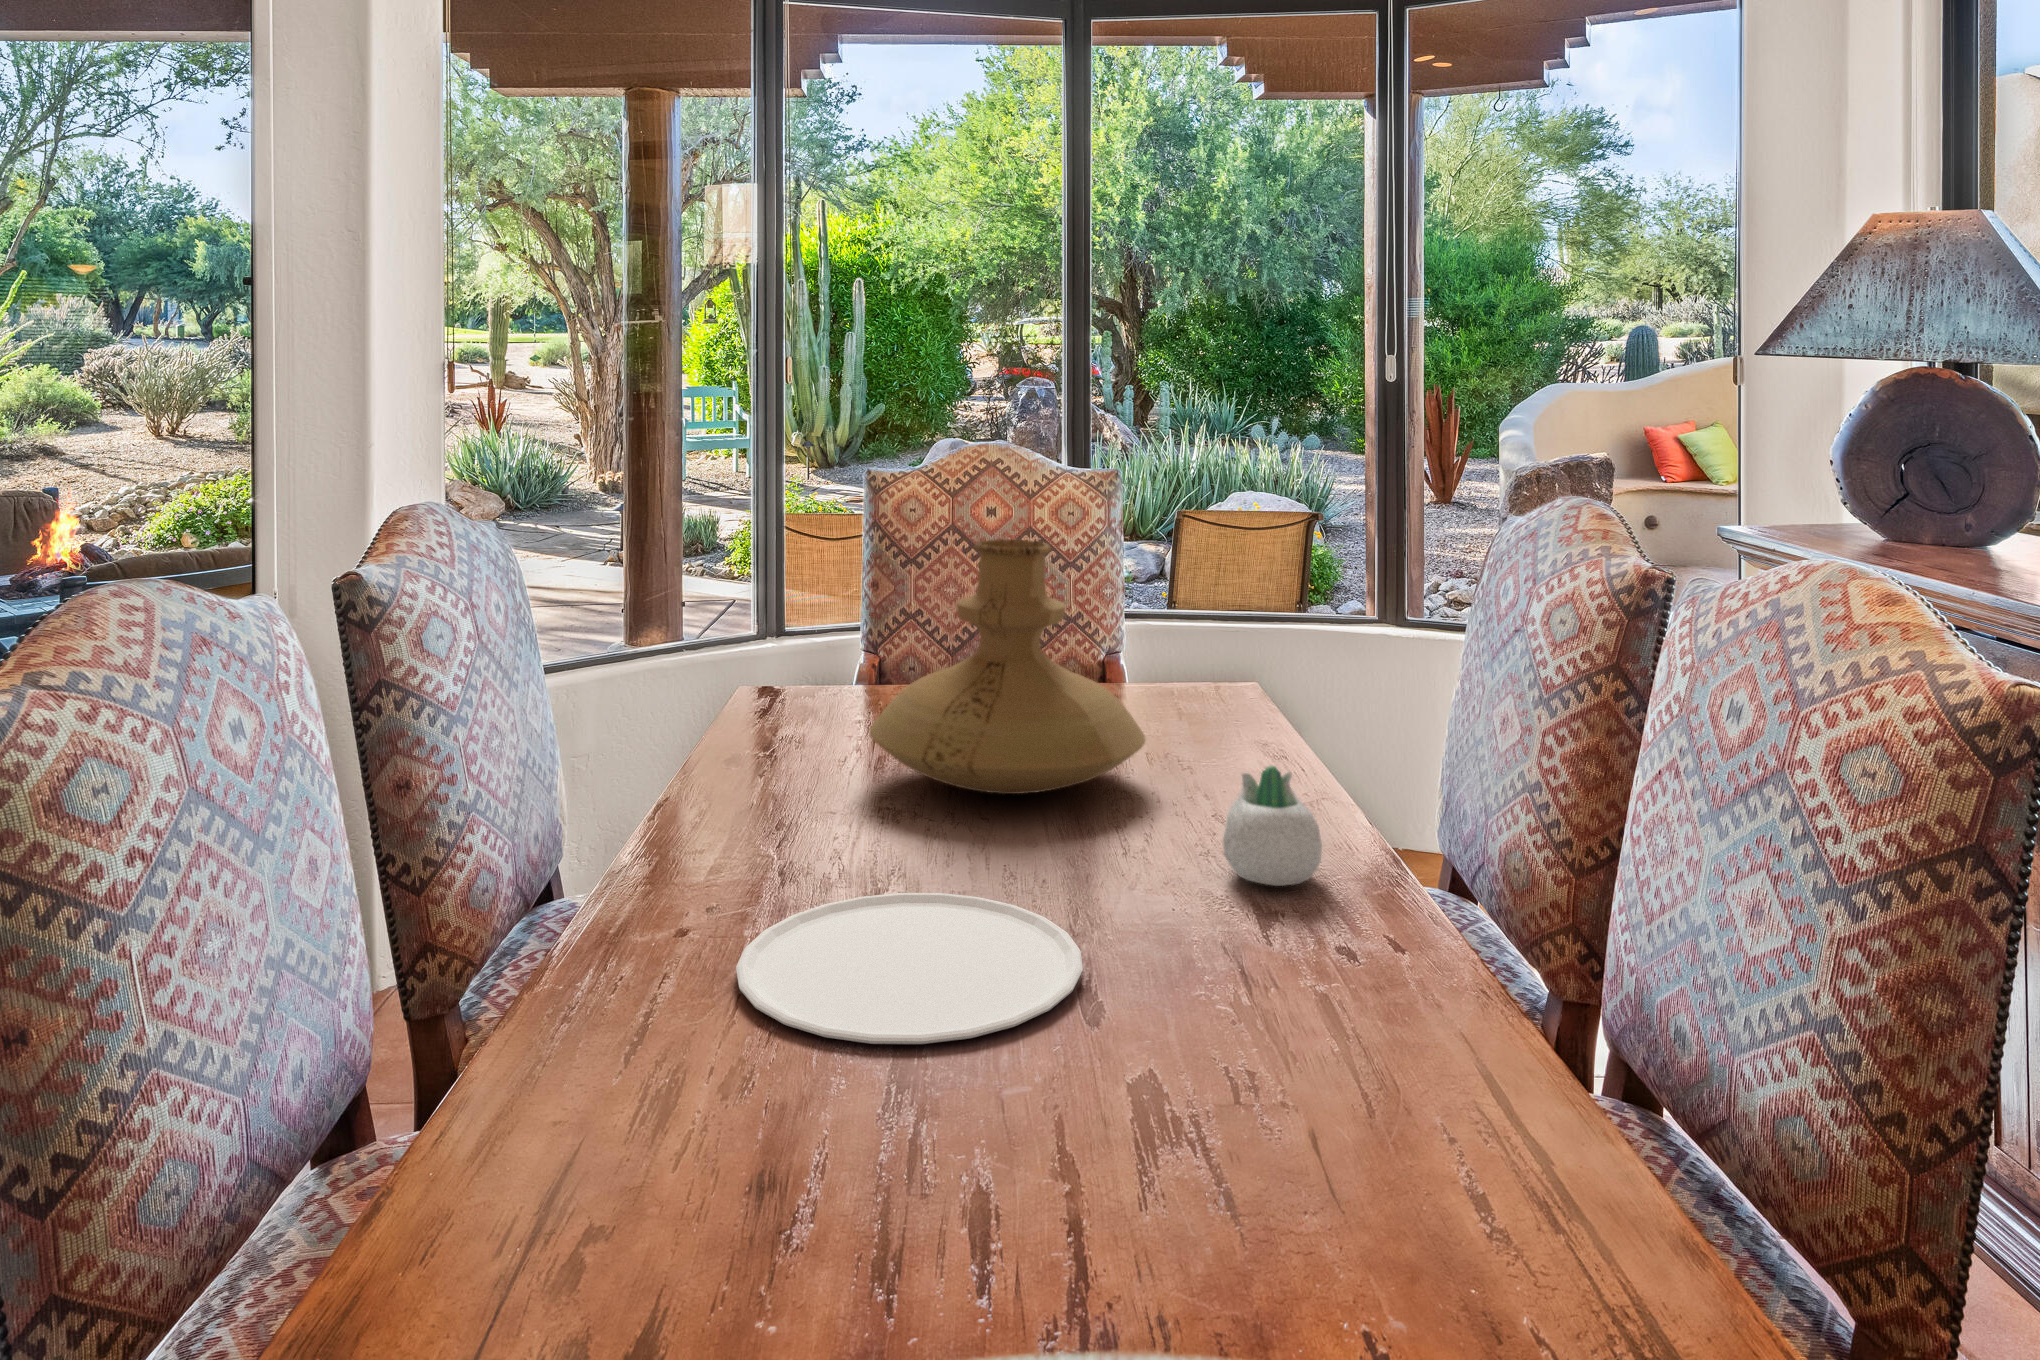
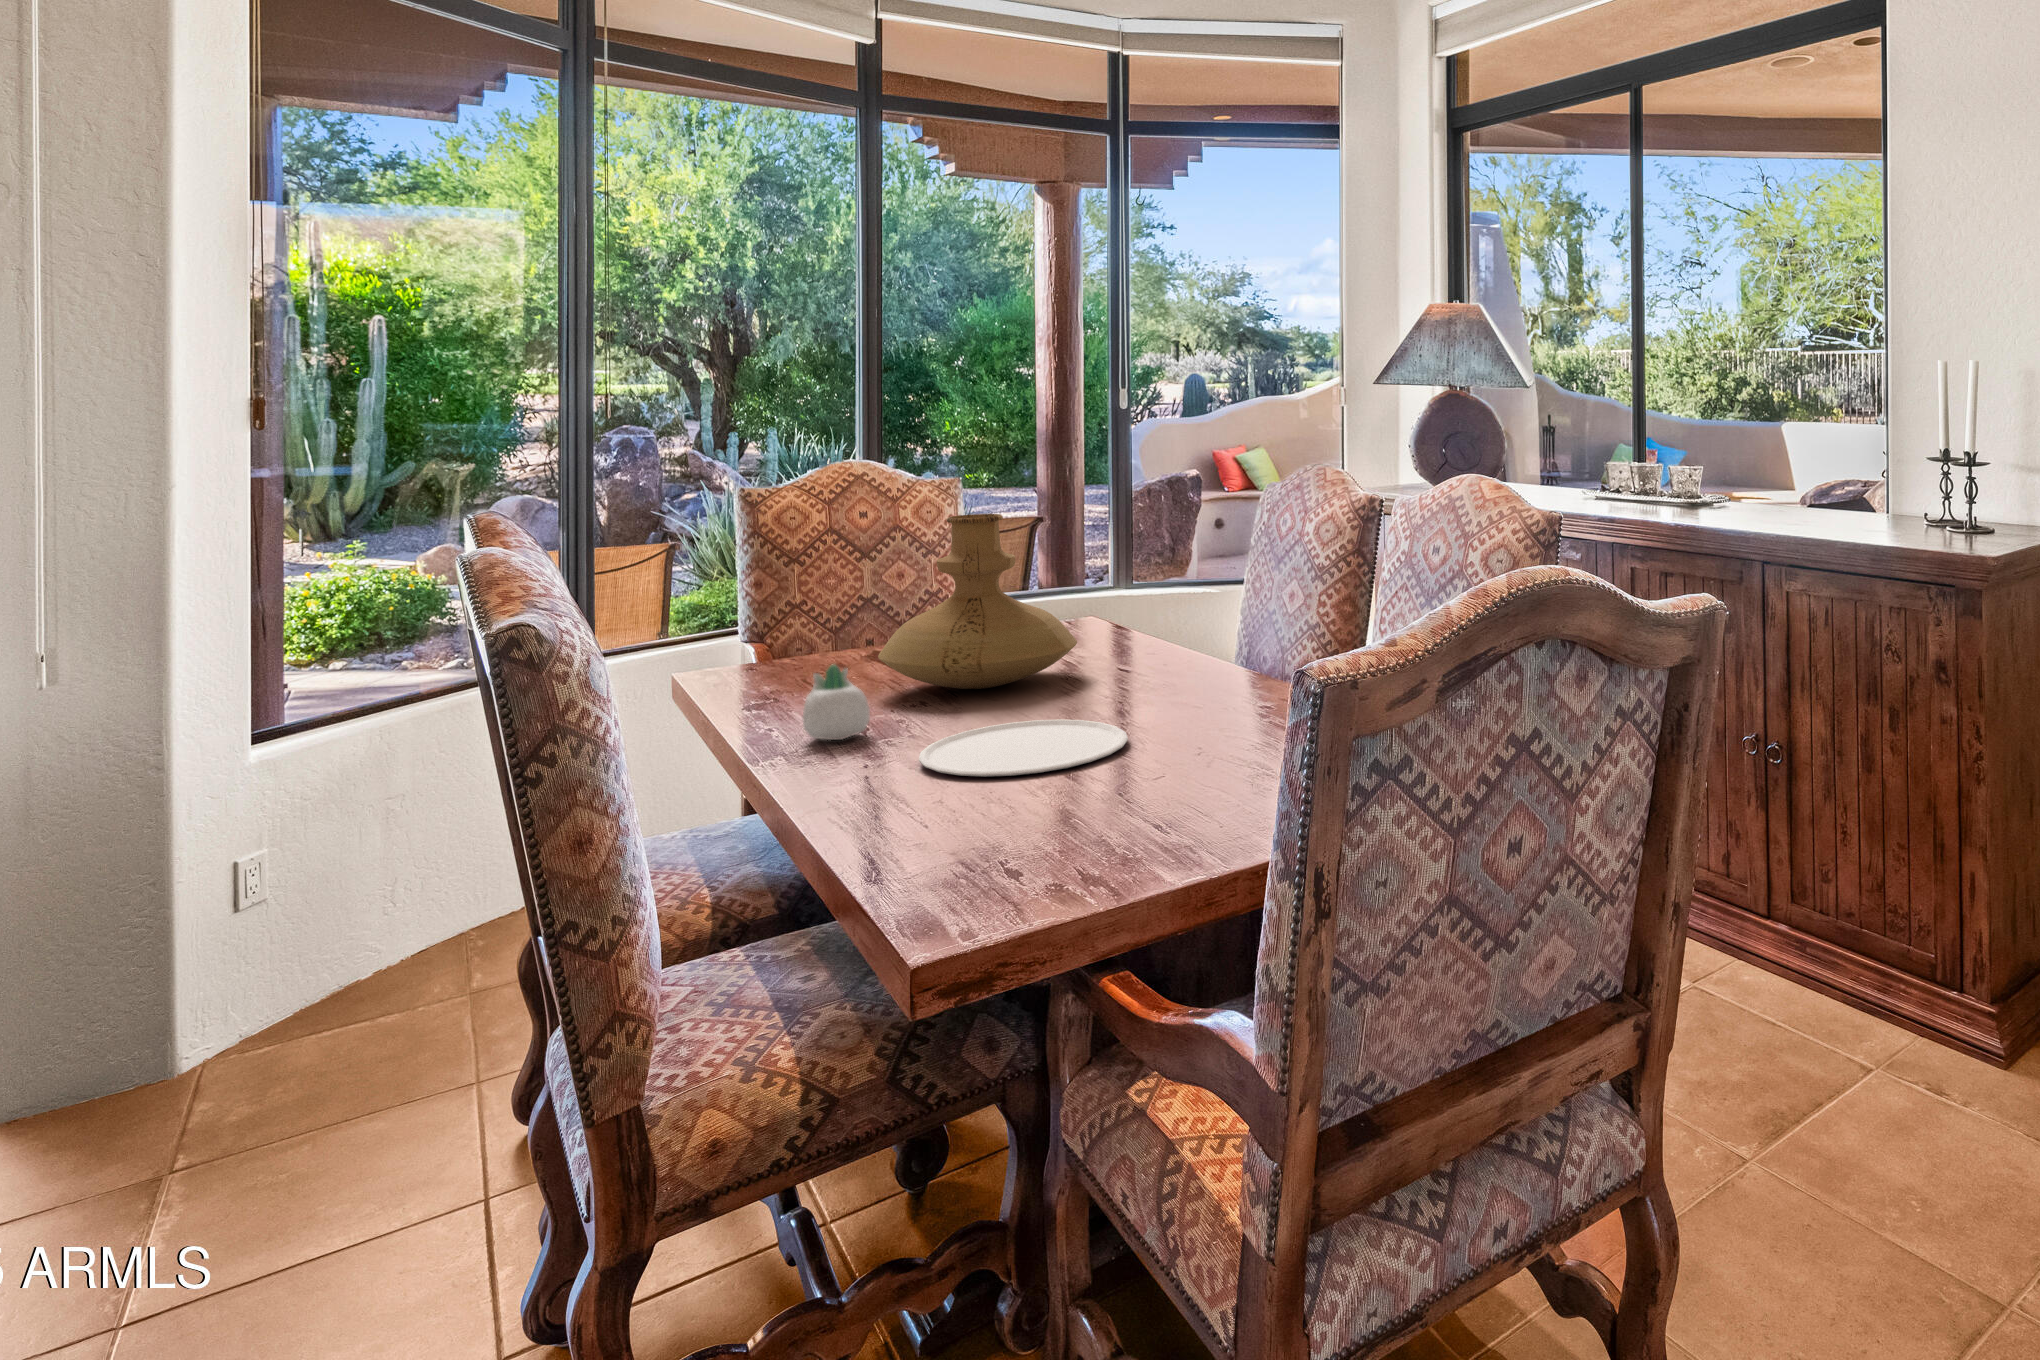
succulent planter: present [1223,766,1322,886] -> present [803,665,870,740]

